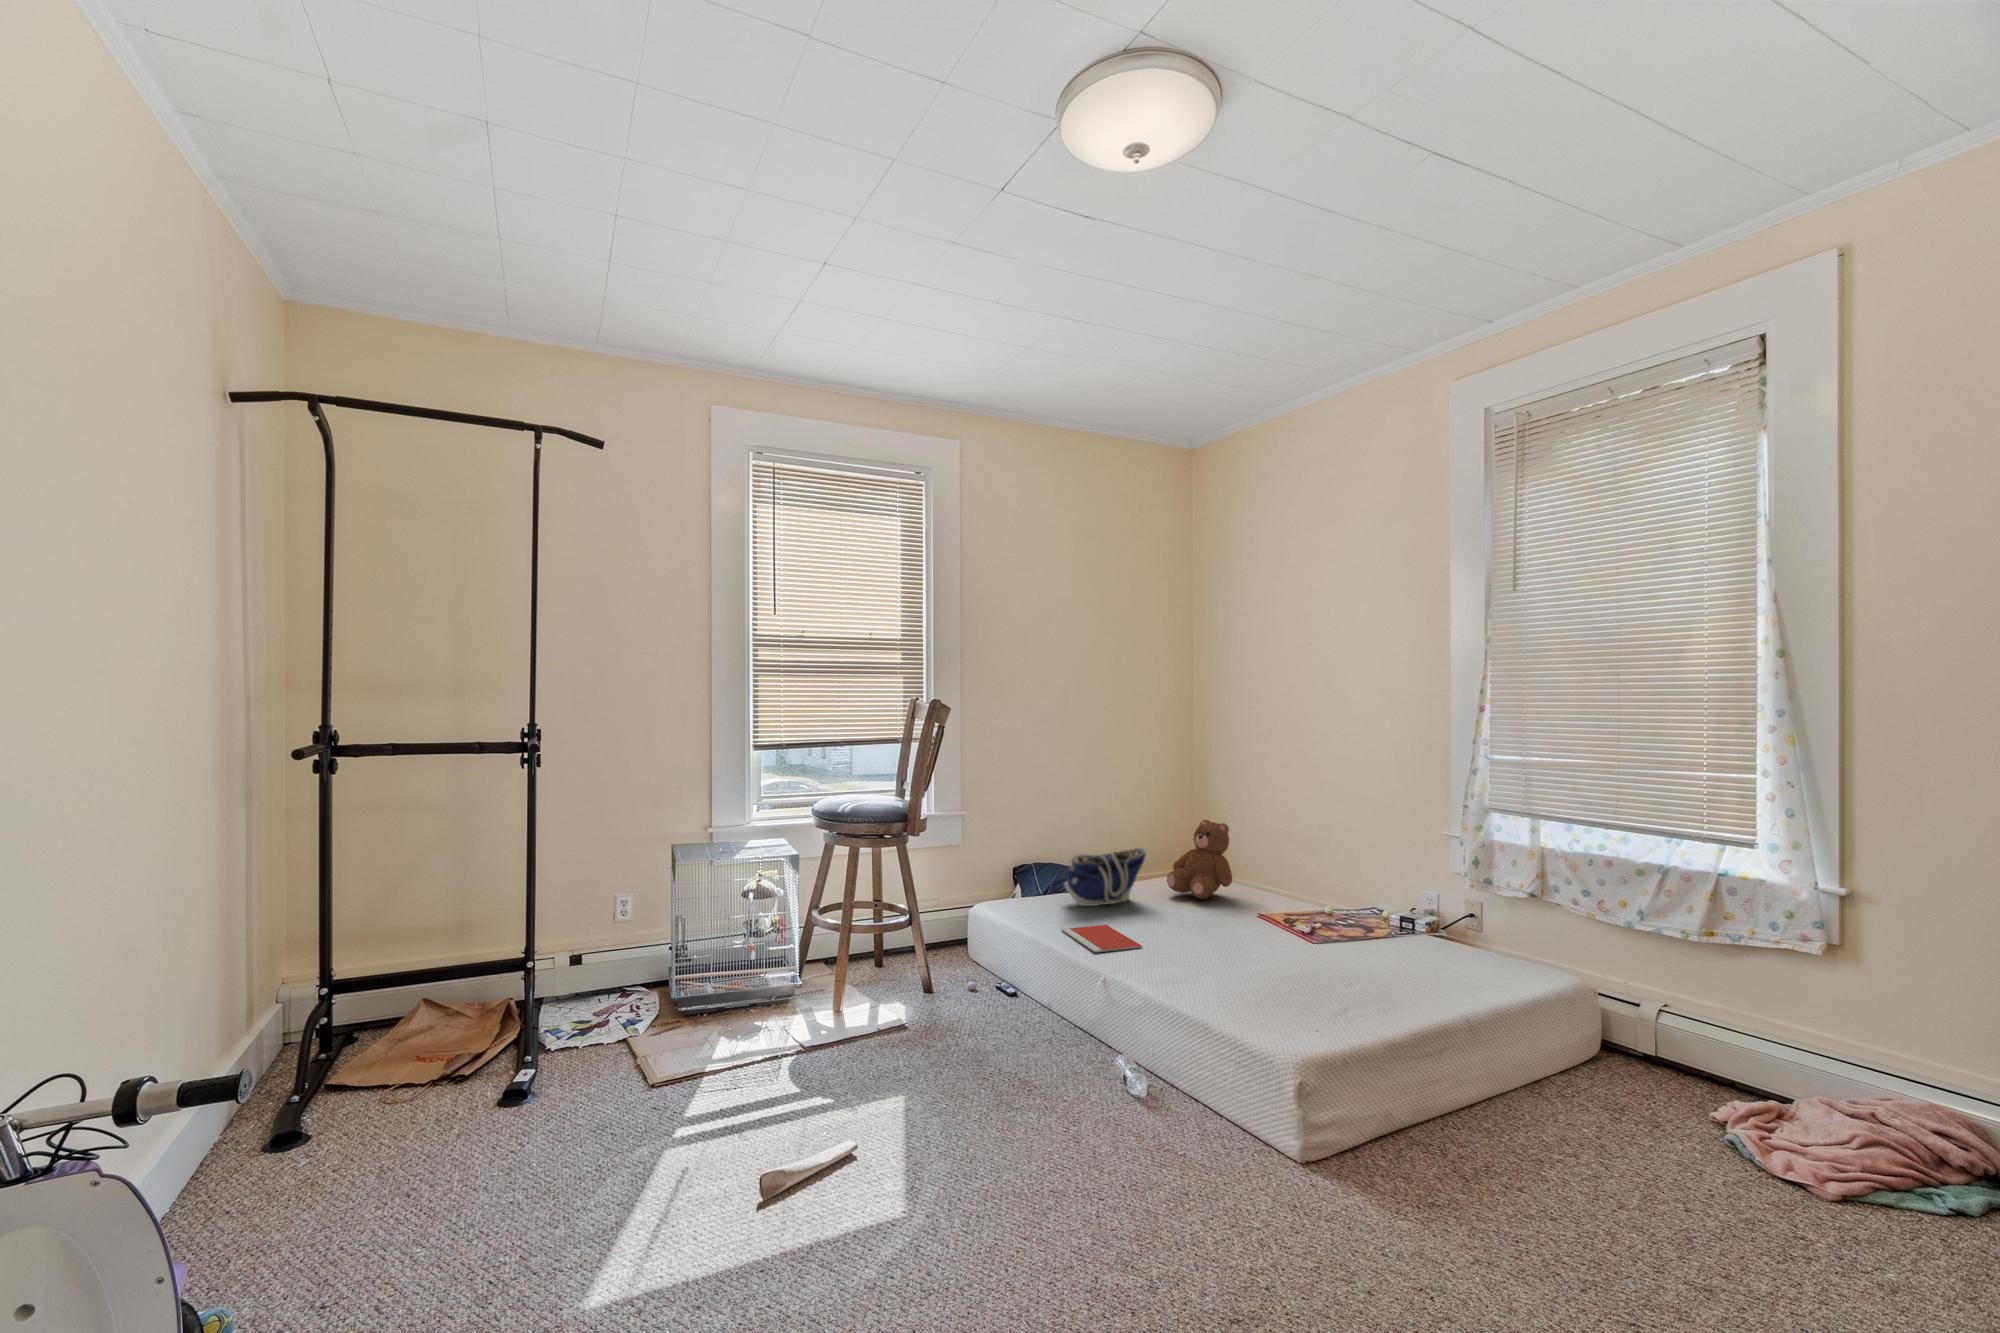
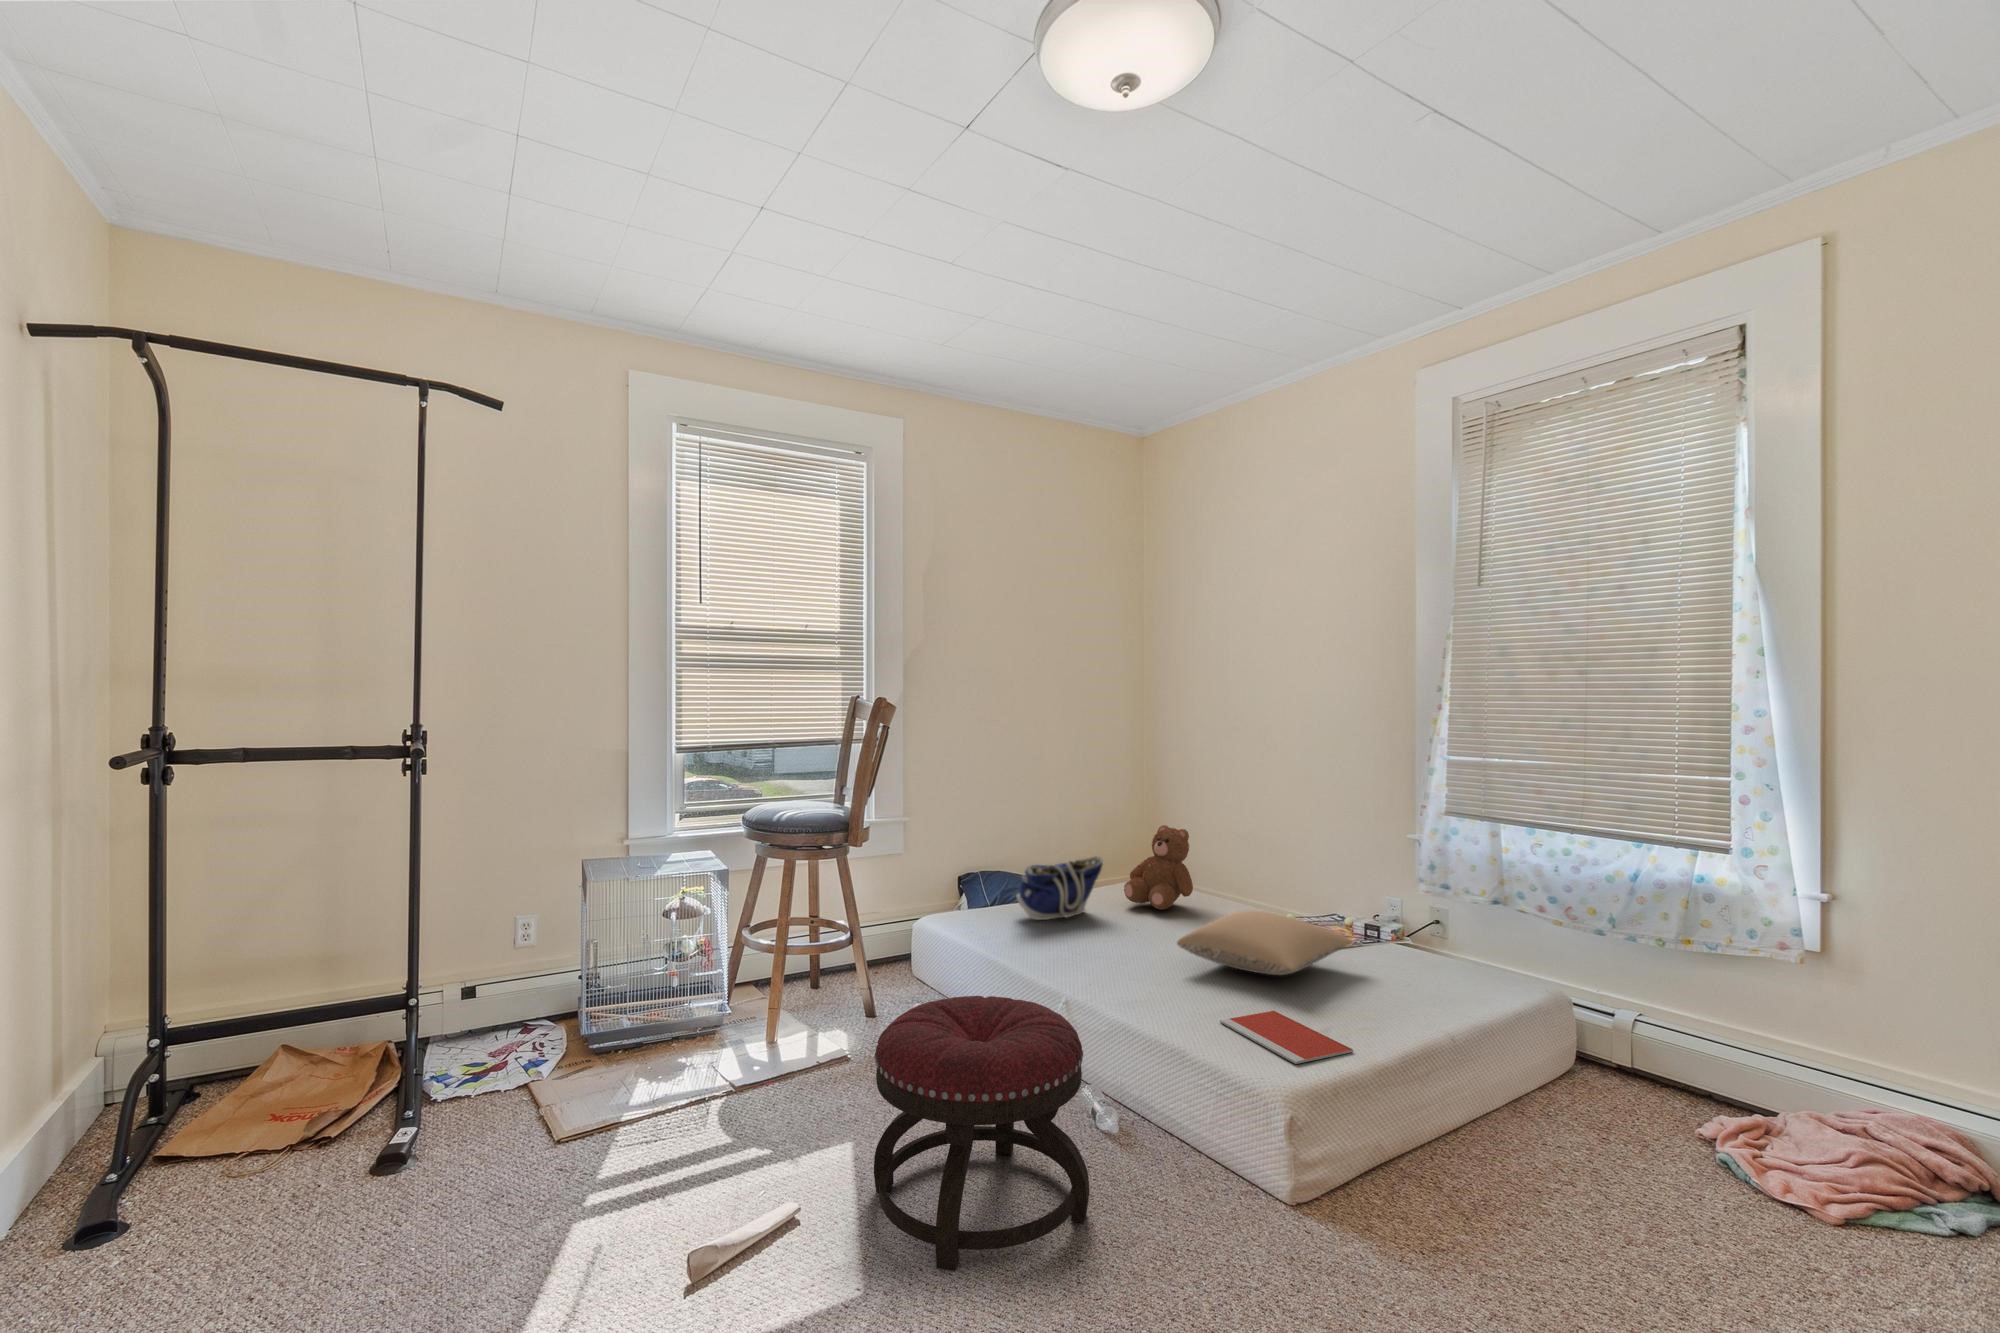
pillow: none [1209,898,1379,958] -> present [1177,910,1353,975]
notebook: present [1062,925,1142,953] -> present [1220,1011,1353,1064]
ottoman: none [921,966,1113,1203] -> present [874,996,1089,1271]

